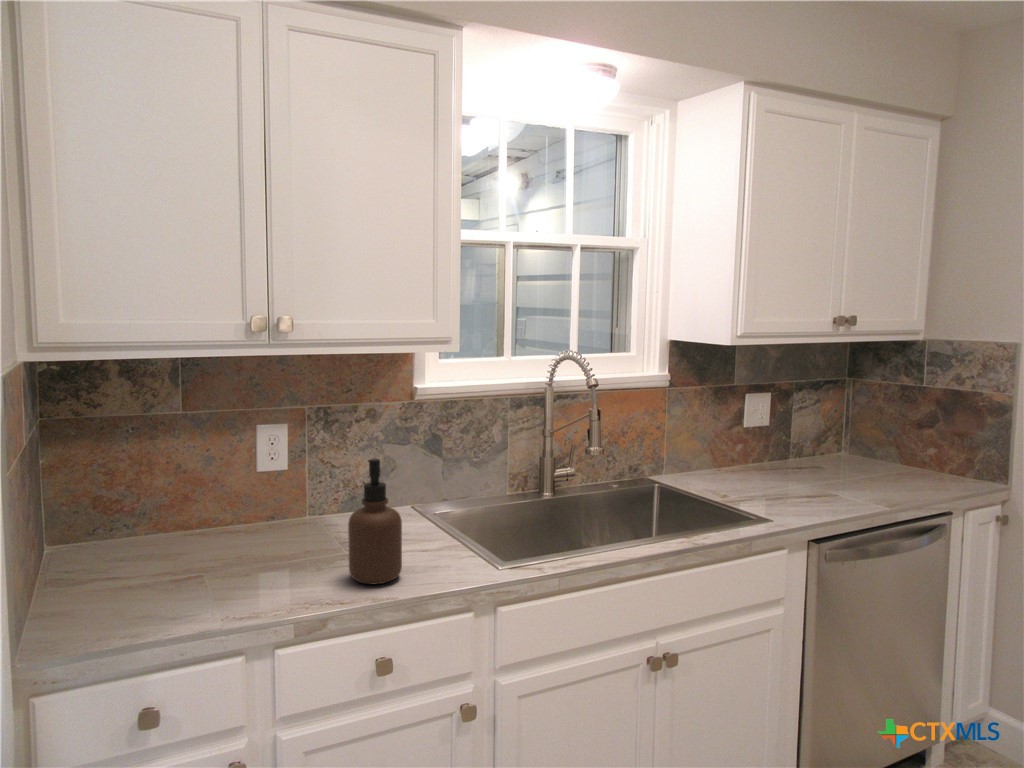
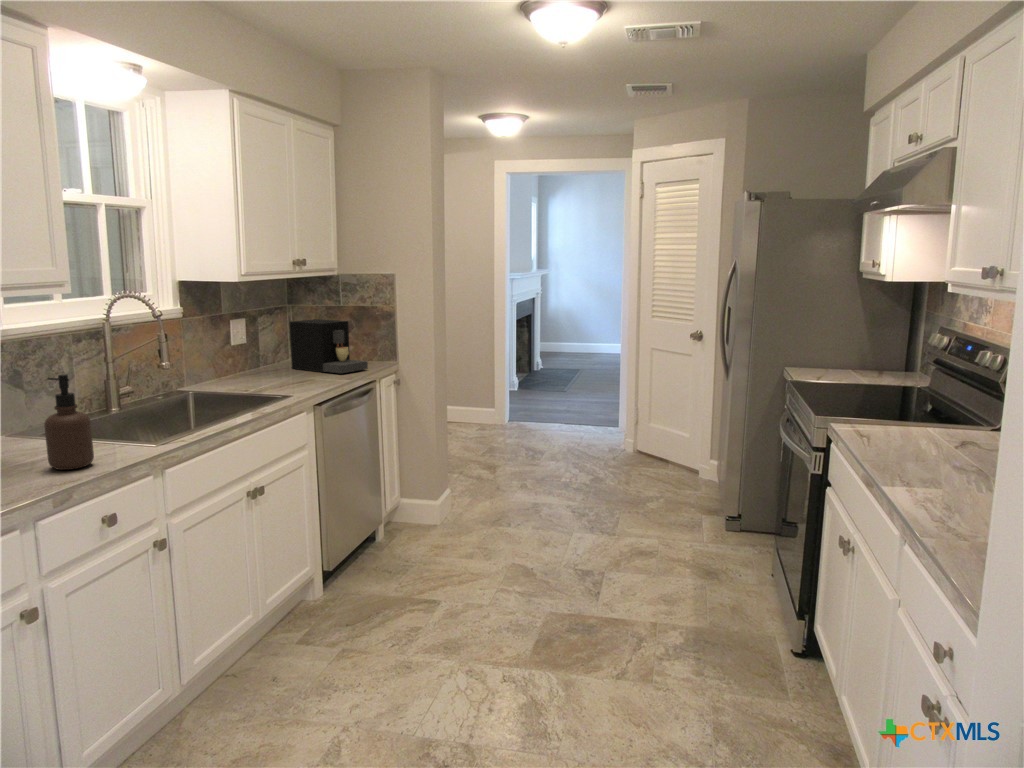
coffee maker: none [830,403,944,491] -> present [290,319,368,373]

